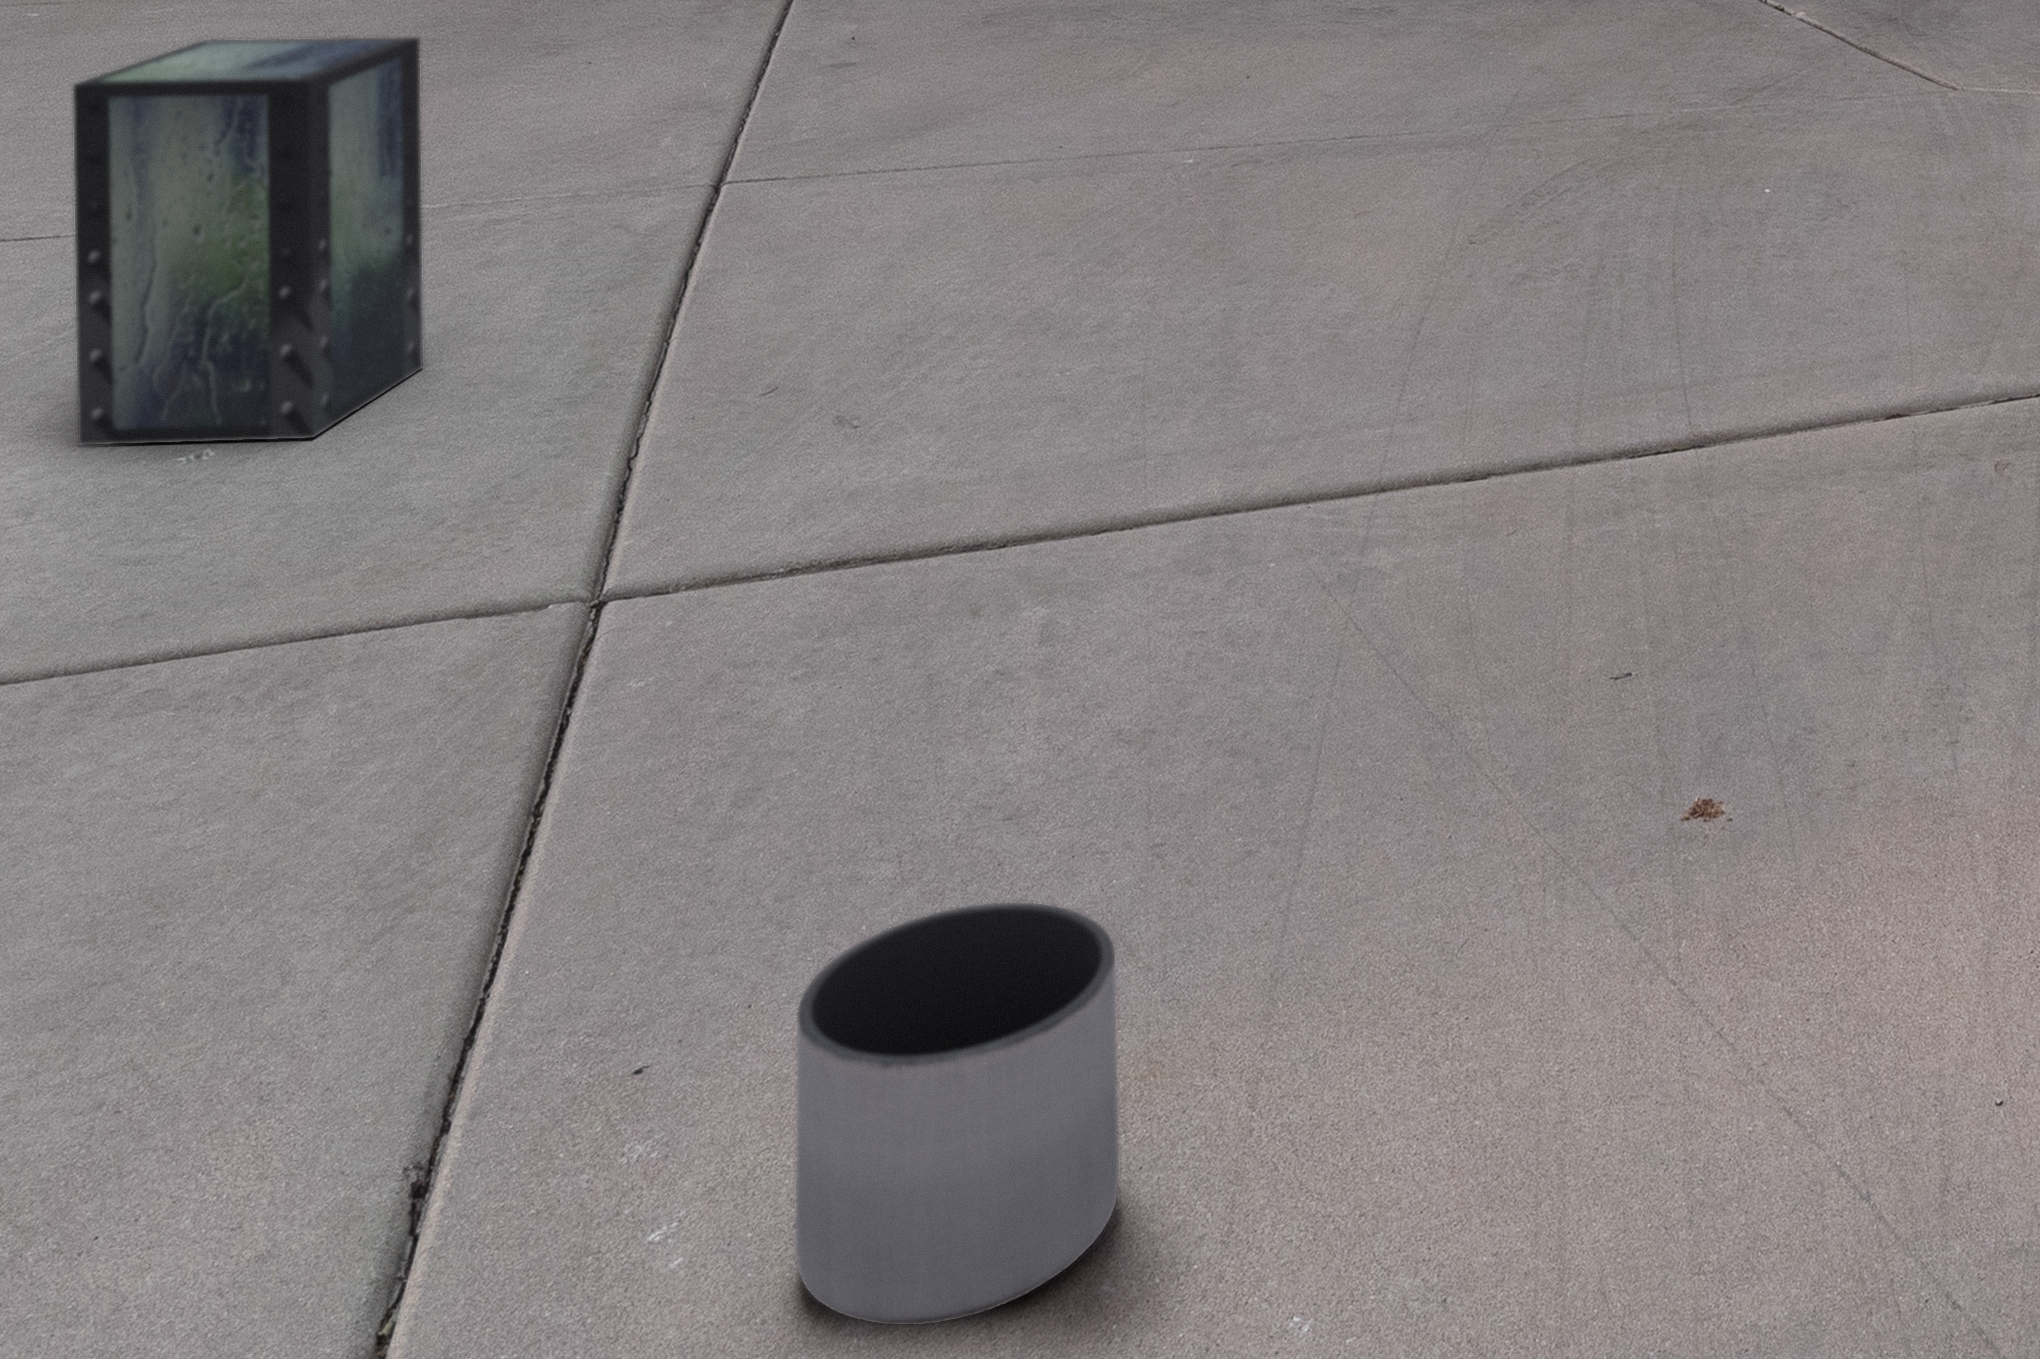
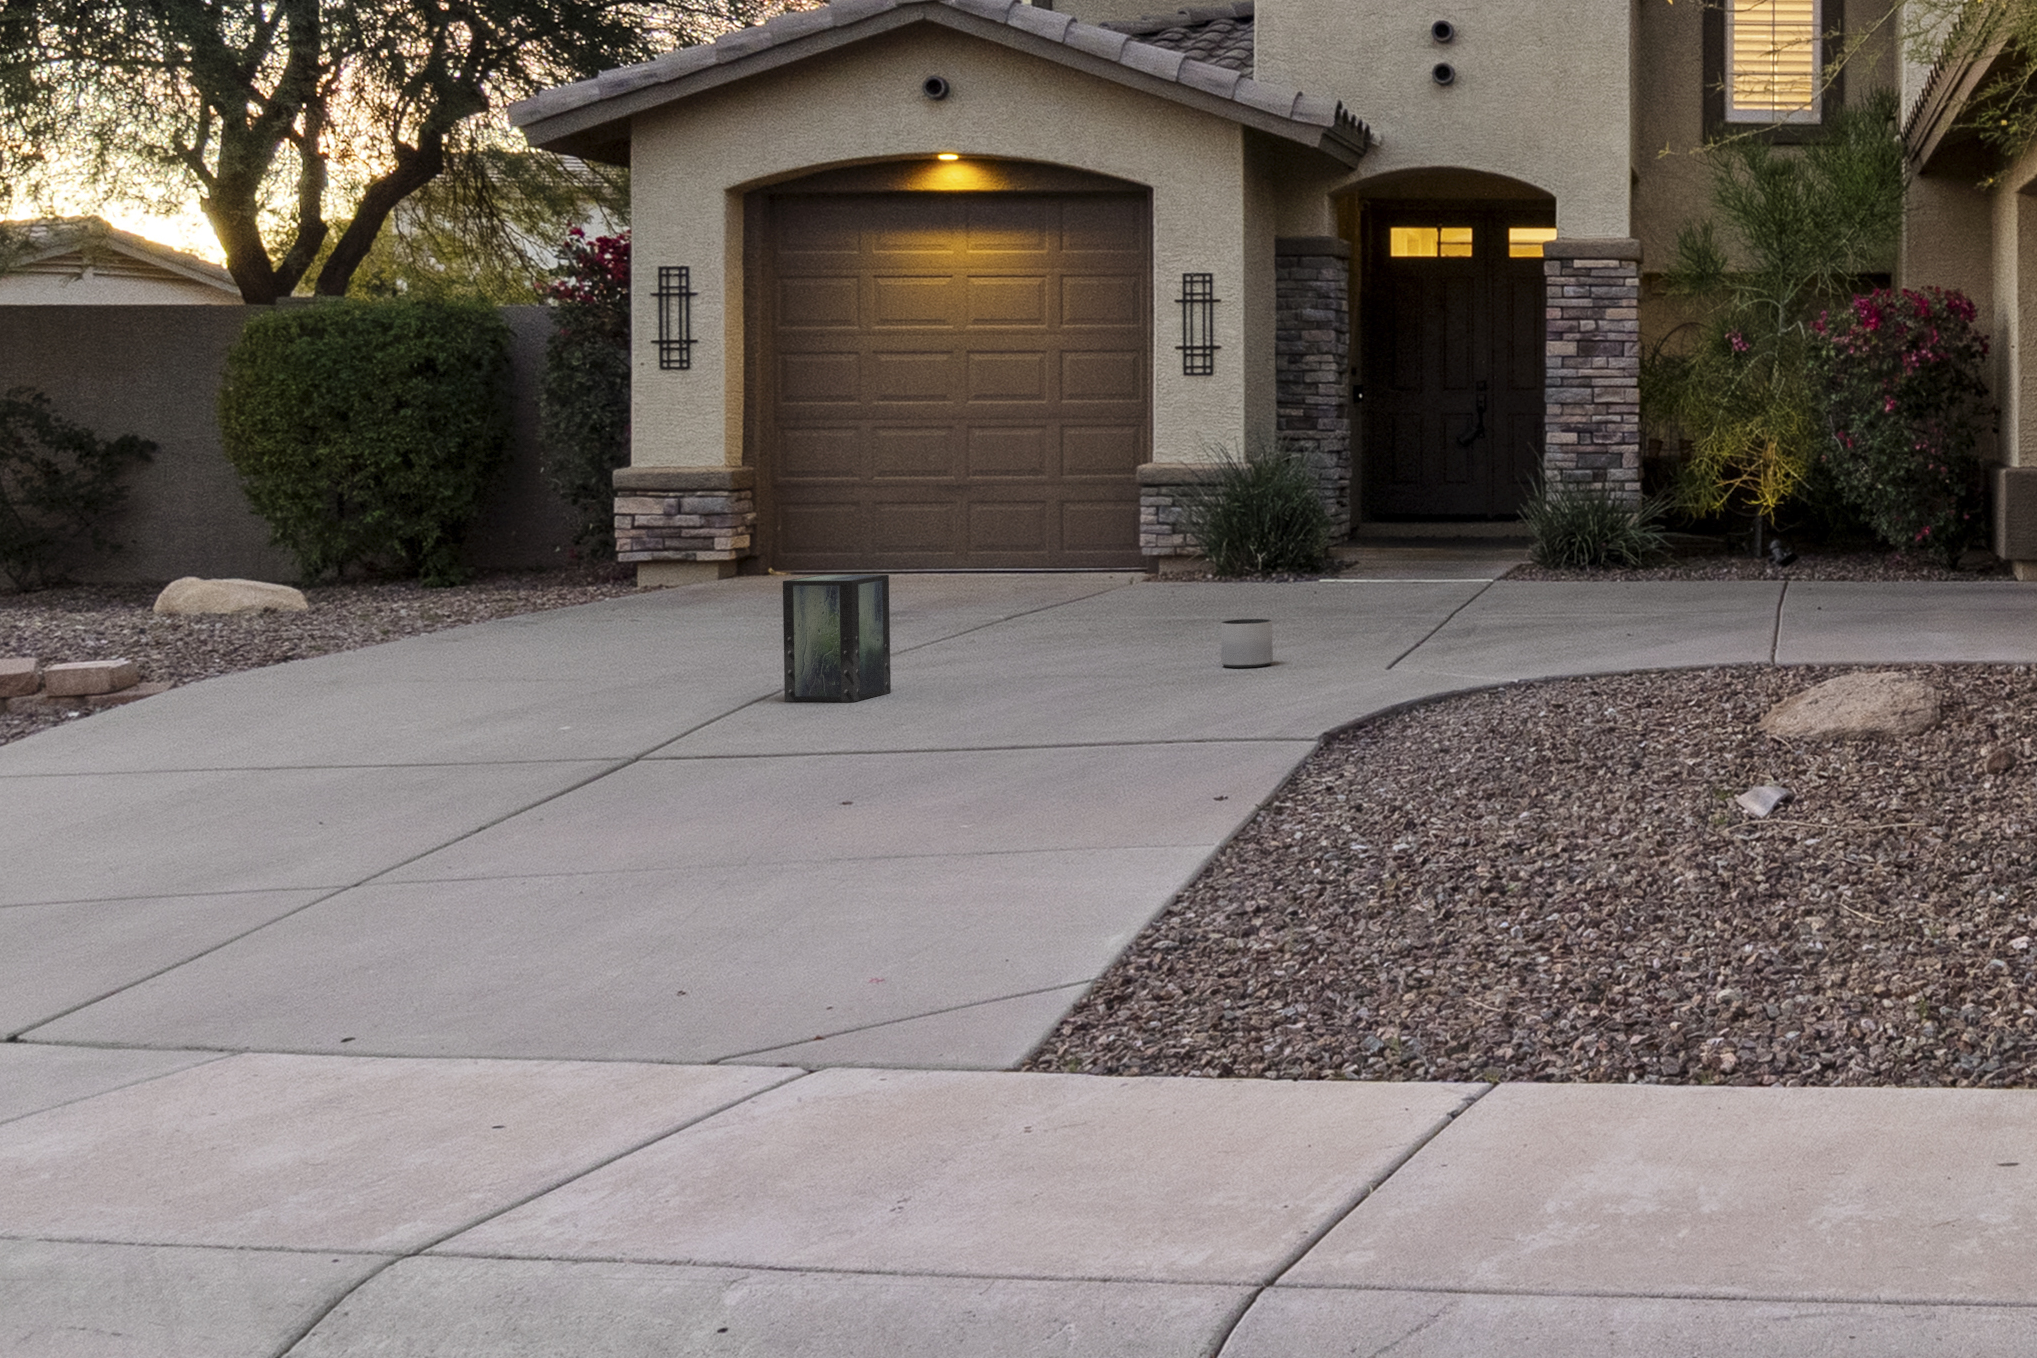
planter: present [796,903,1119,1325] -> present [1221,619,1273,668]

